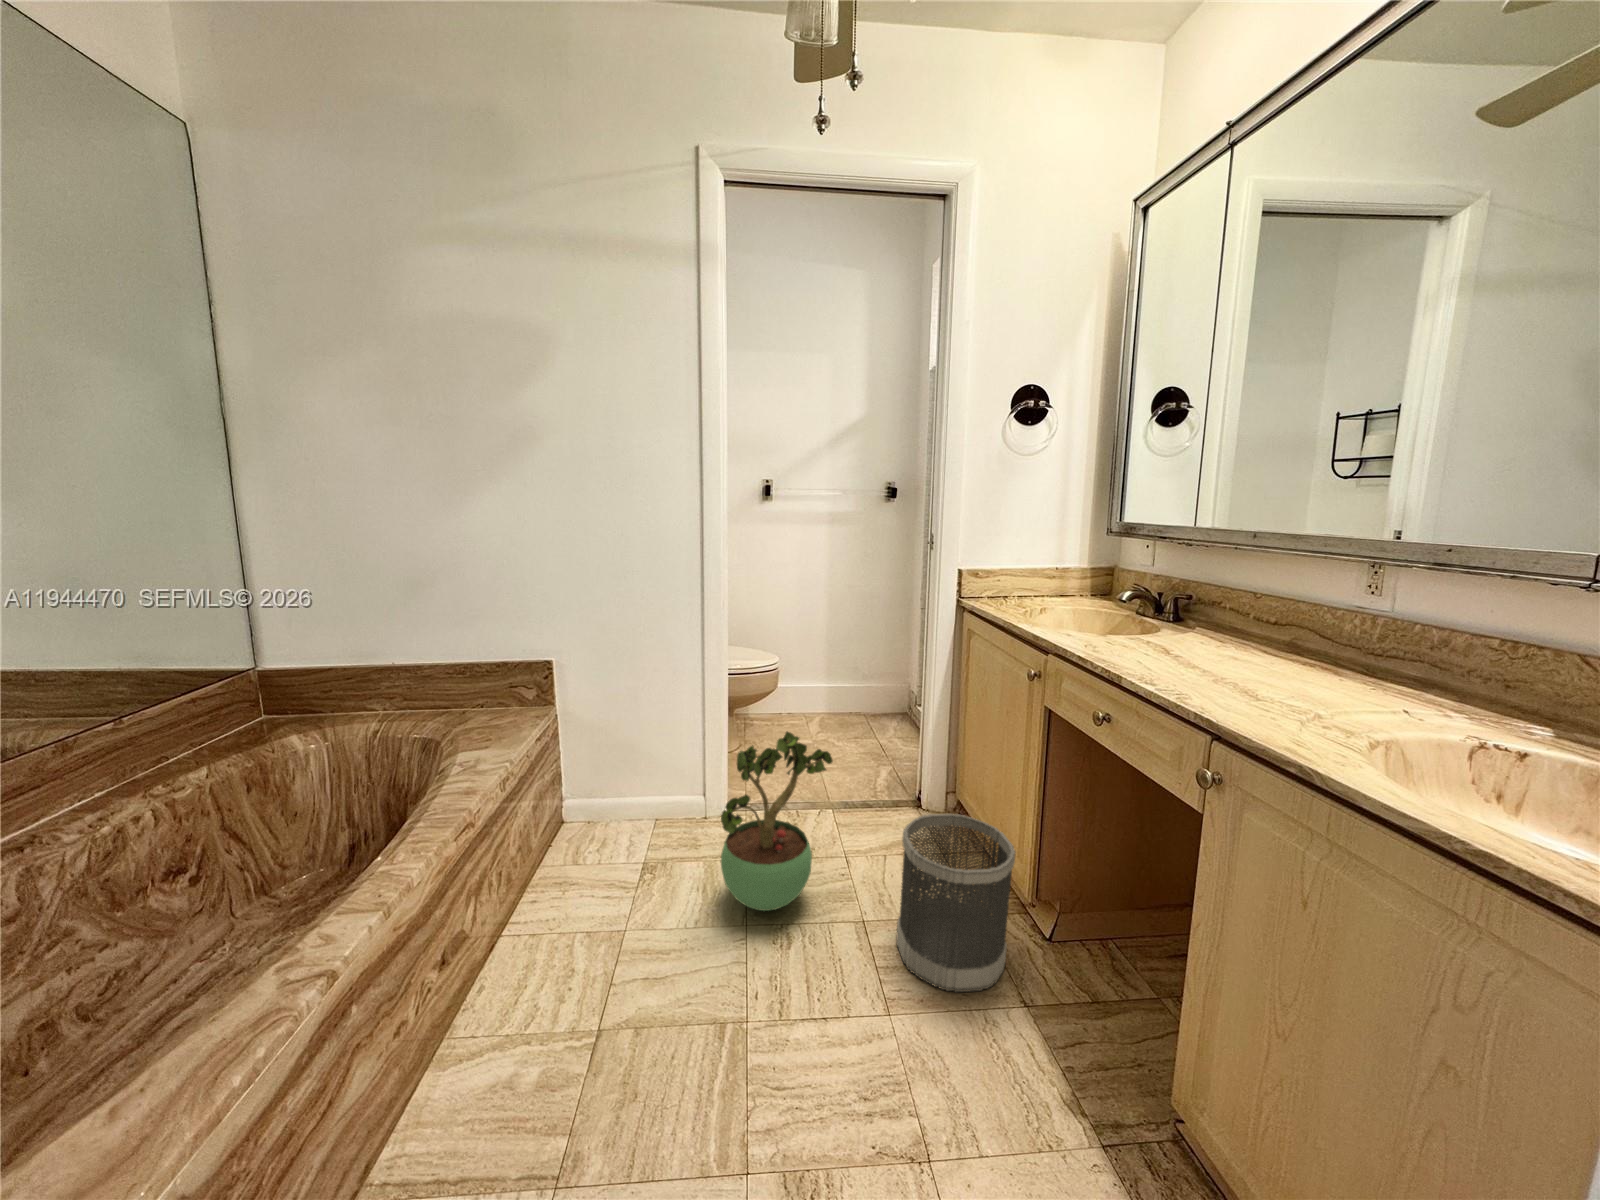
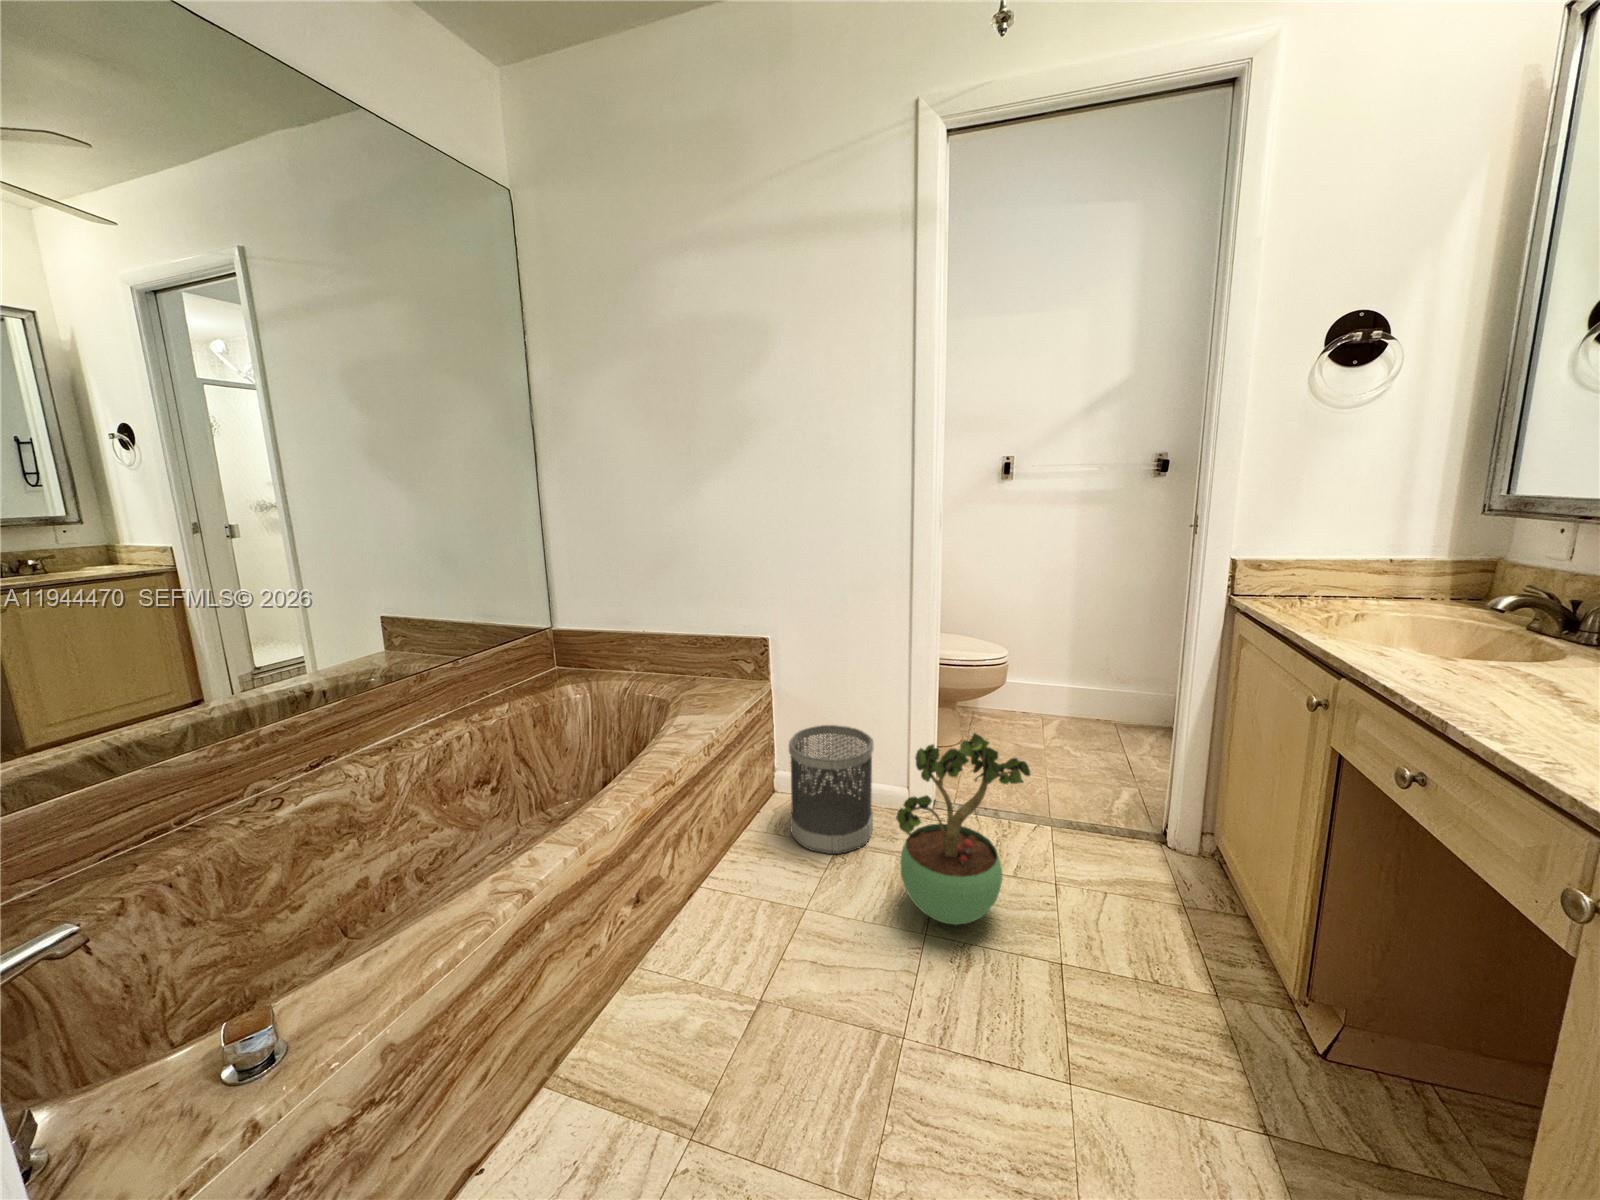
wastebasket: present [897,814,1016,992] -> present [789,725,874,854]

